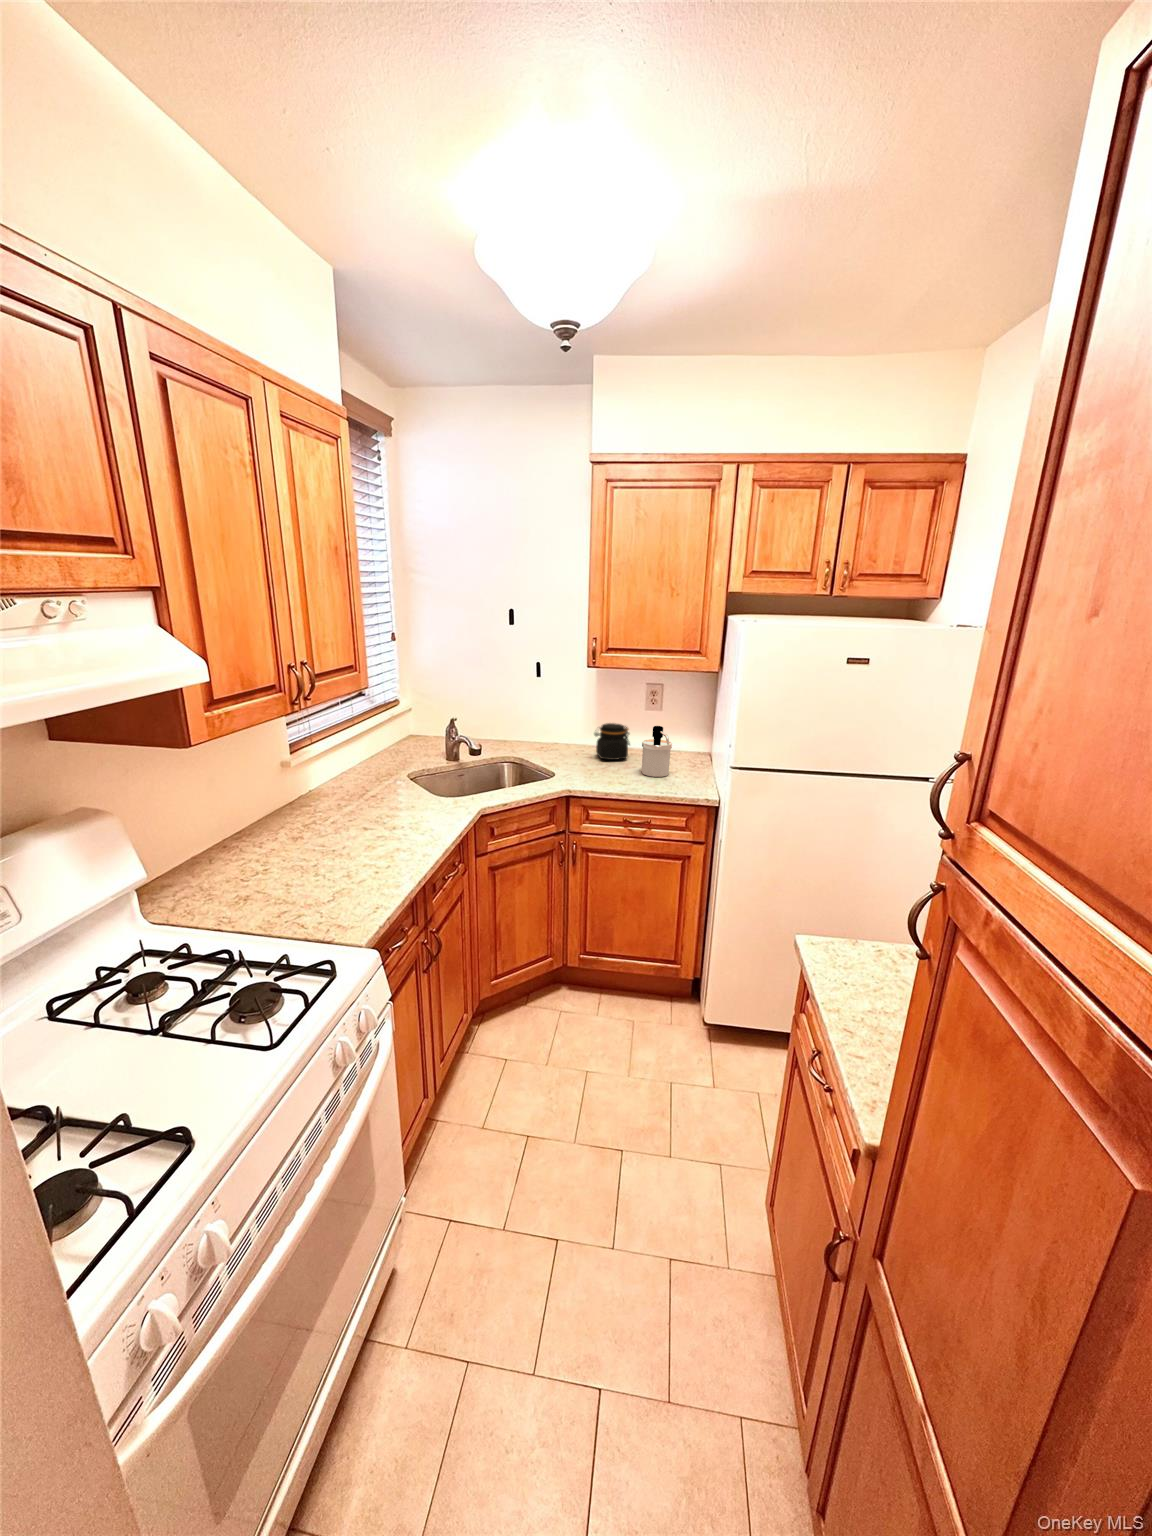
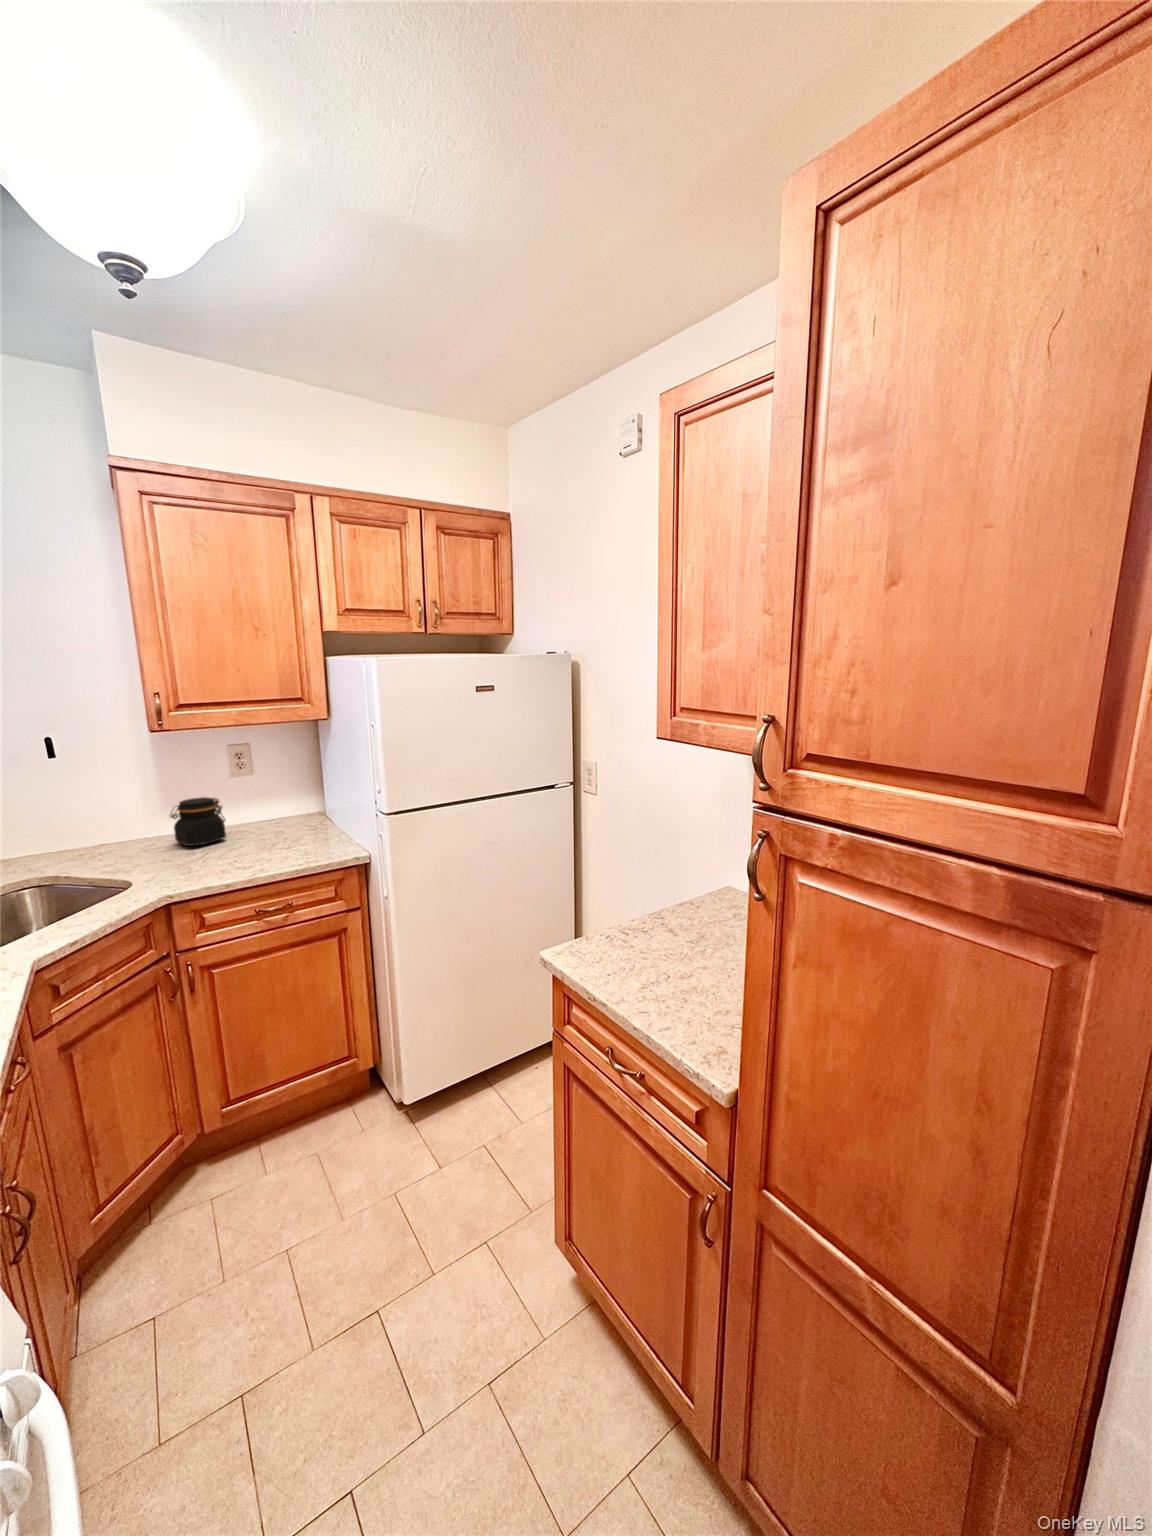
soap dispenser: present [641,726,672,777] -> none [252,788,294,850]

